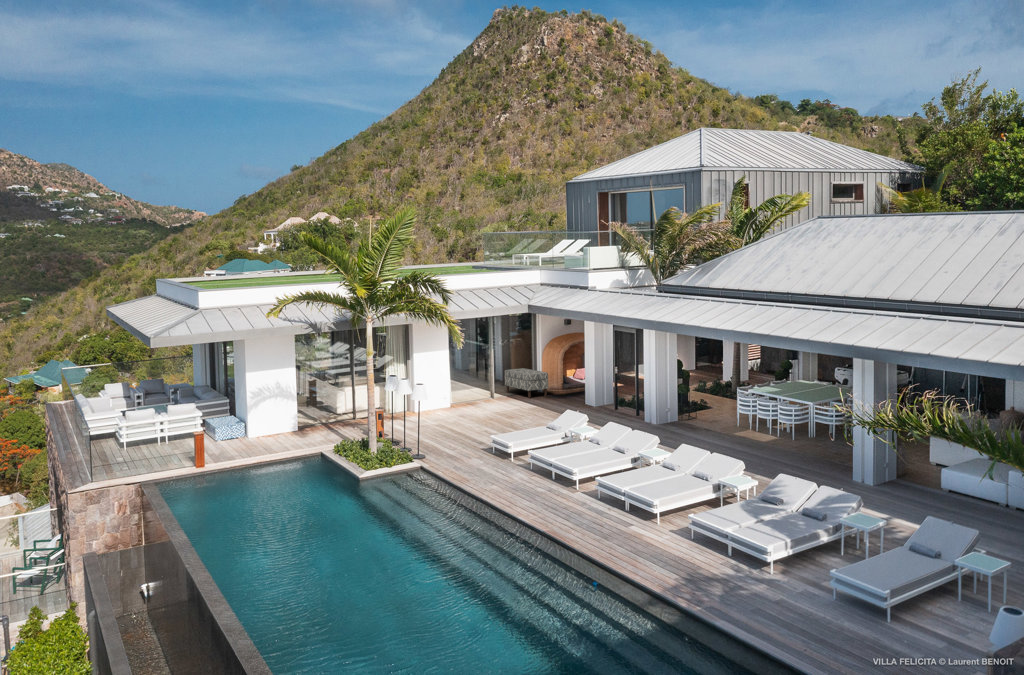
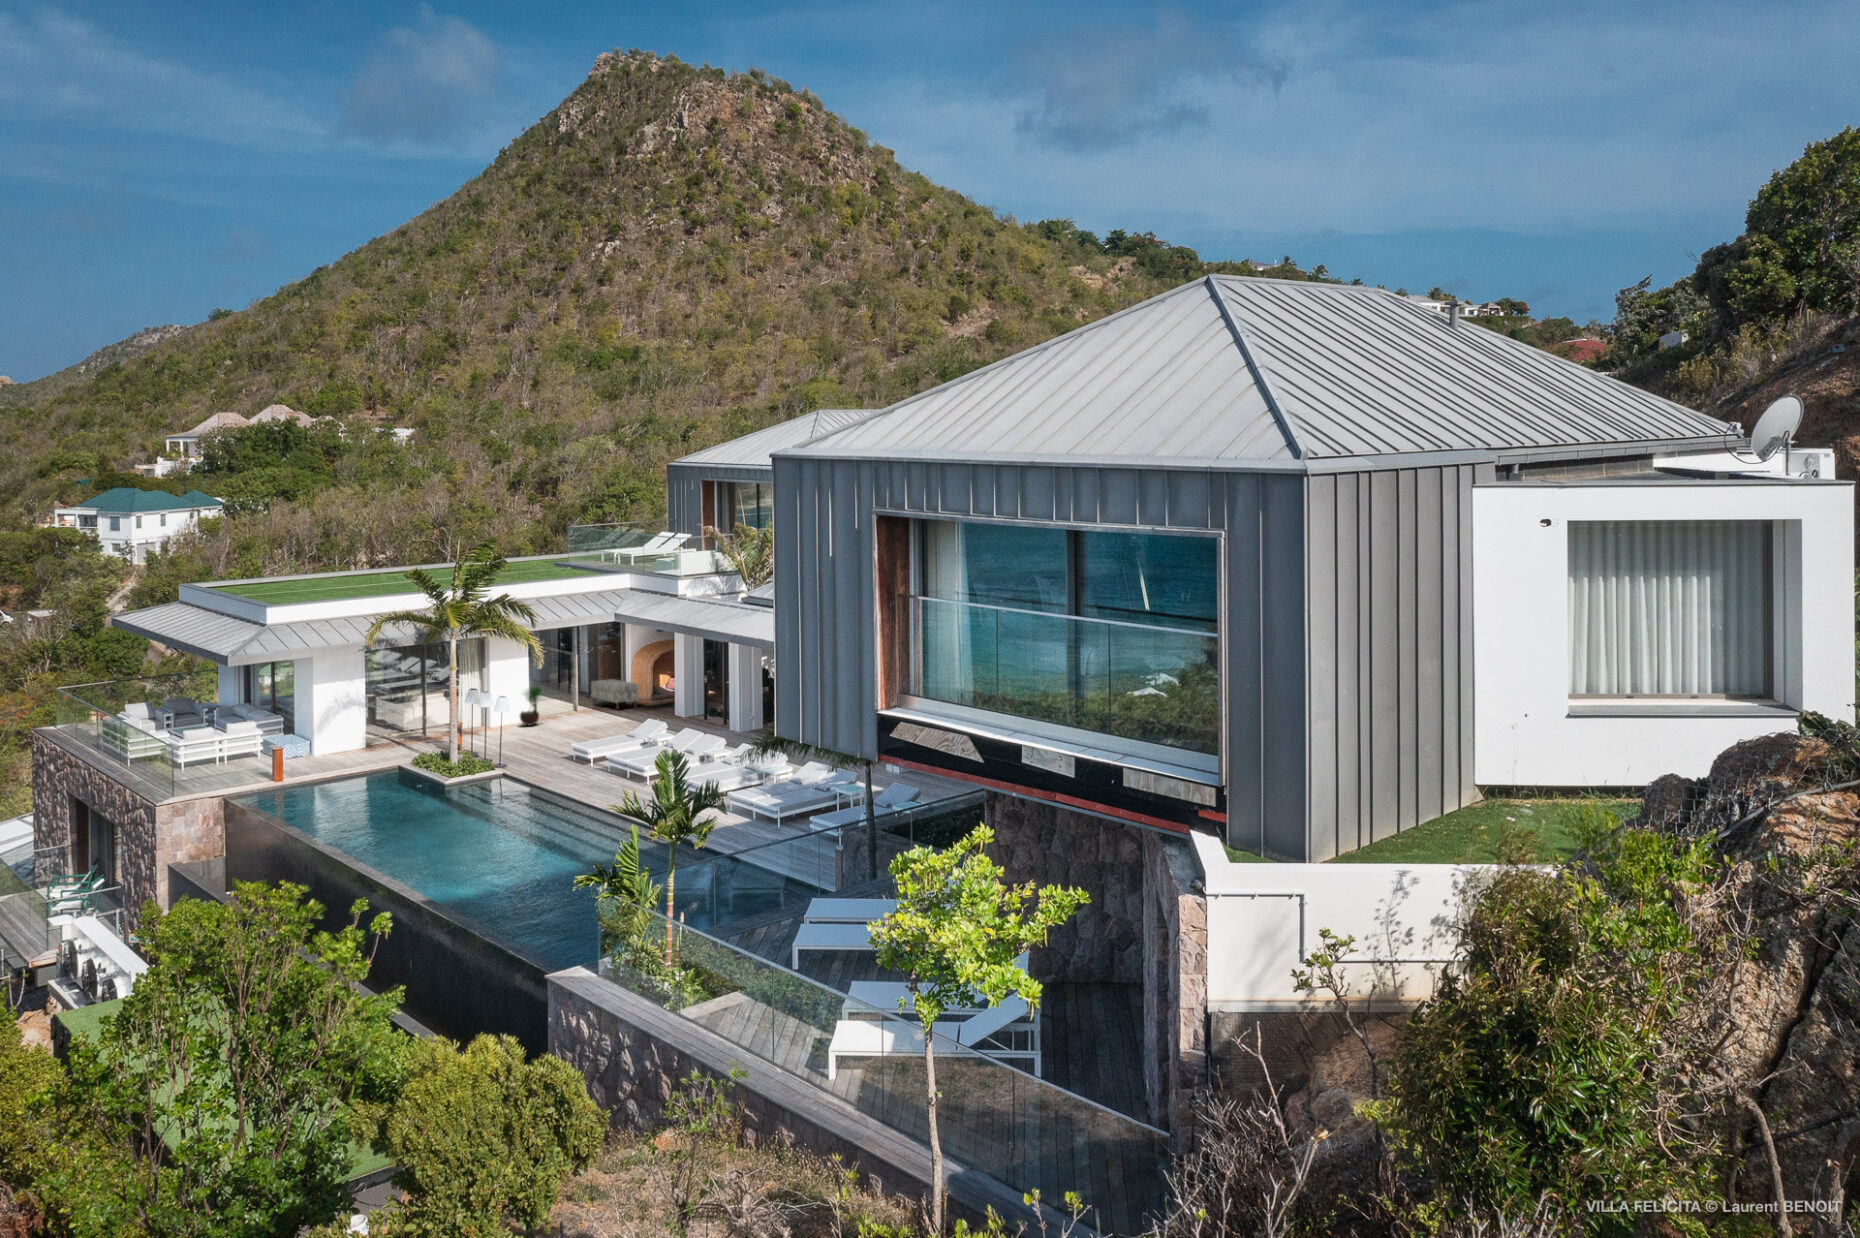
potted tree: none [440,370,463,411] -> present [520,686,541,725]

